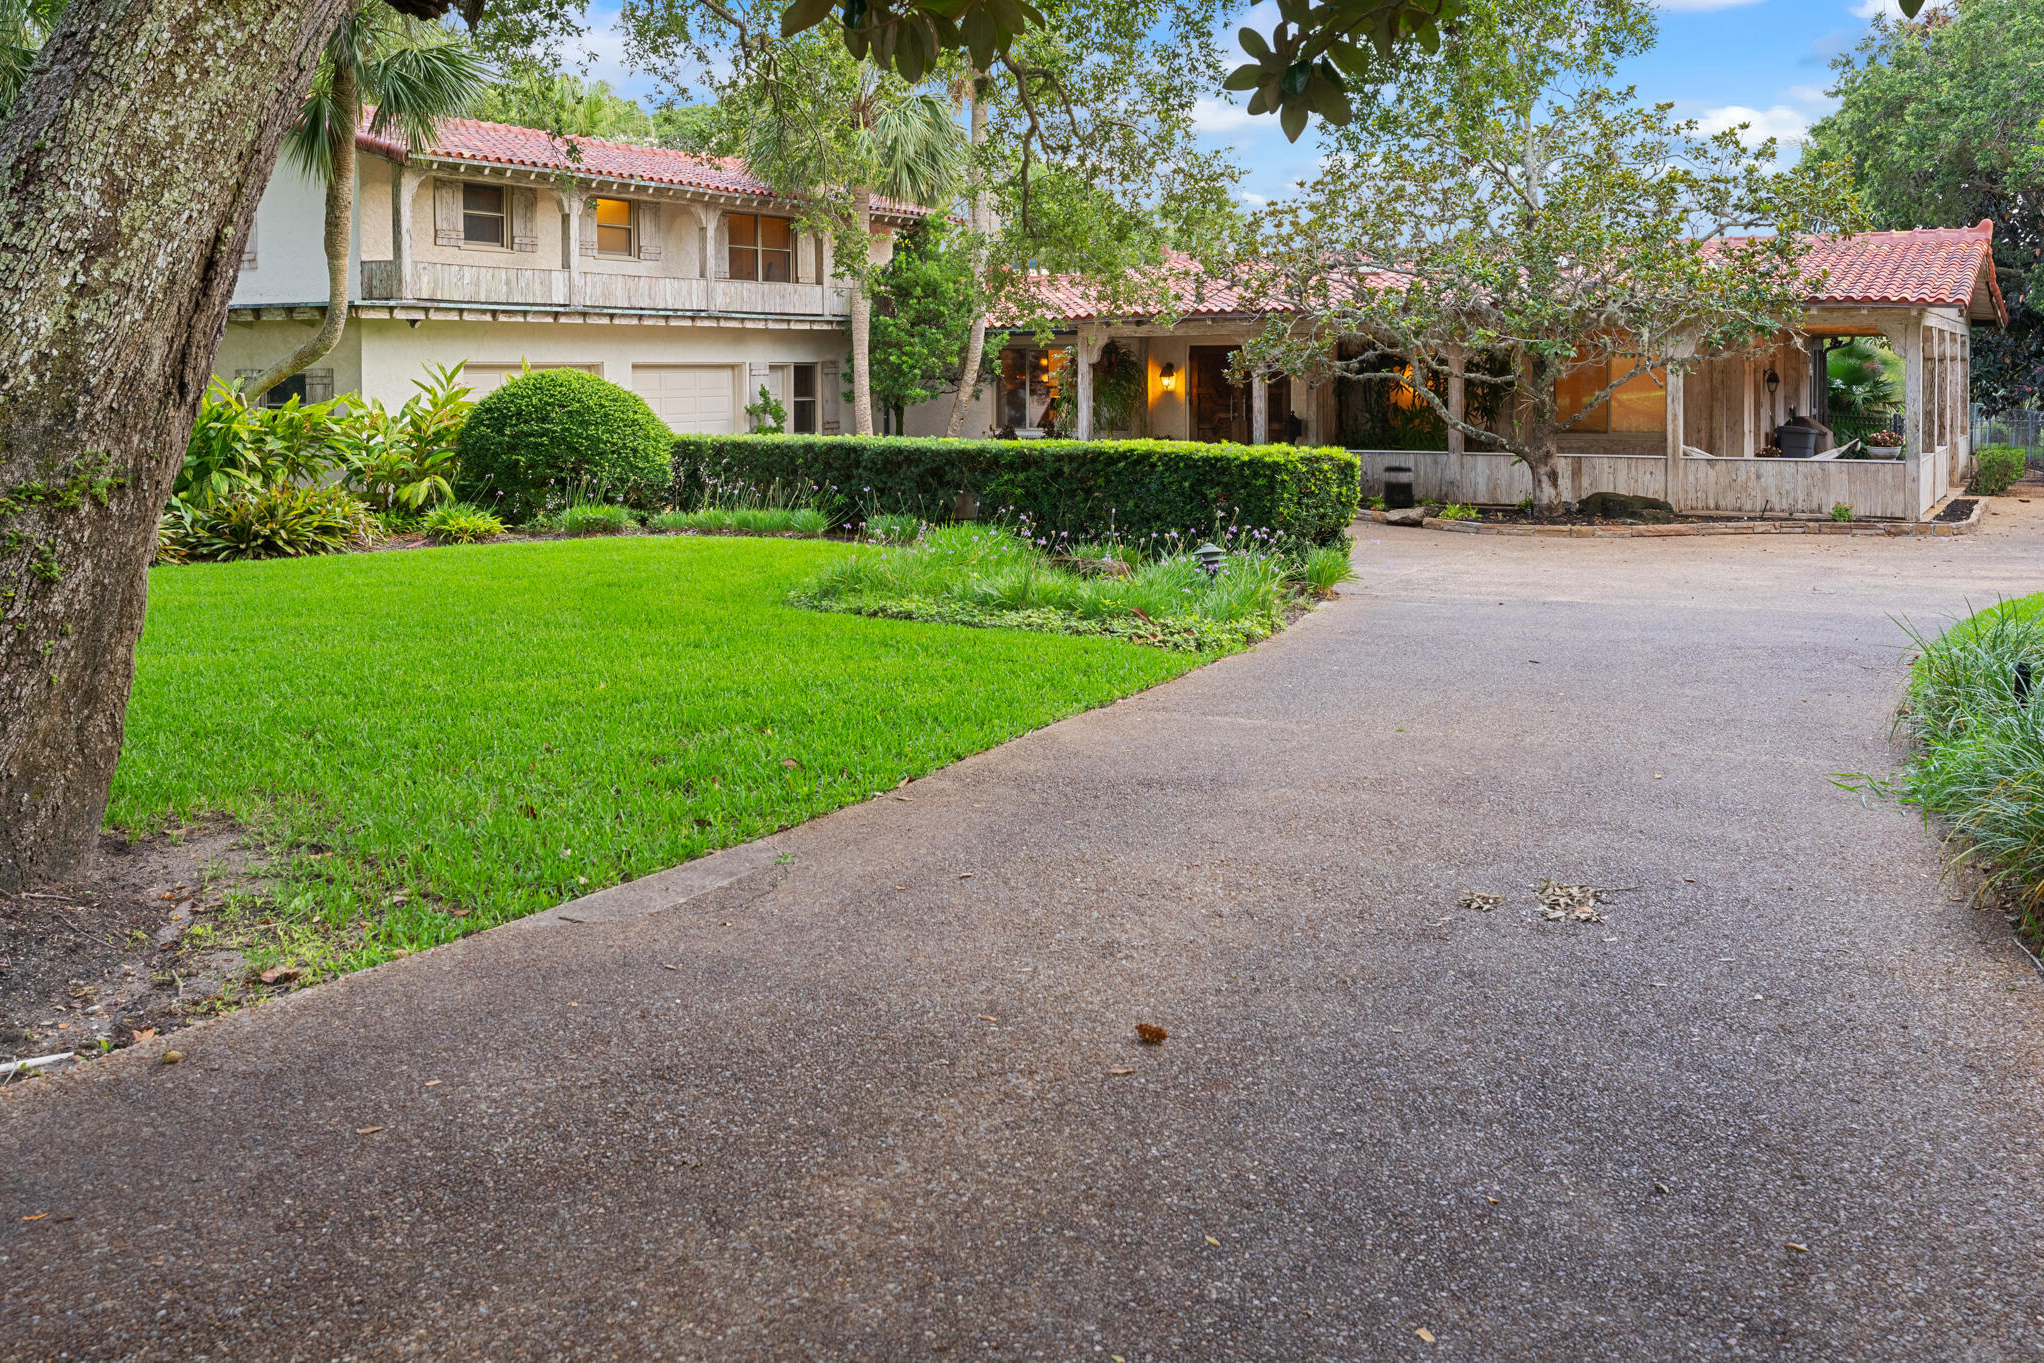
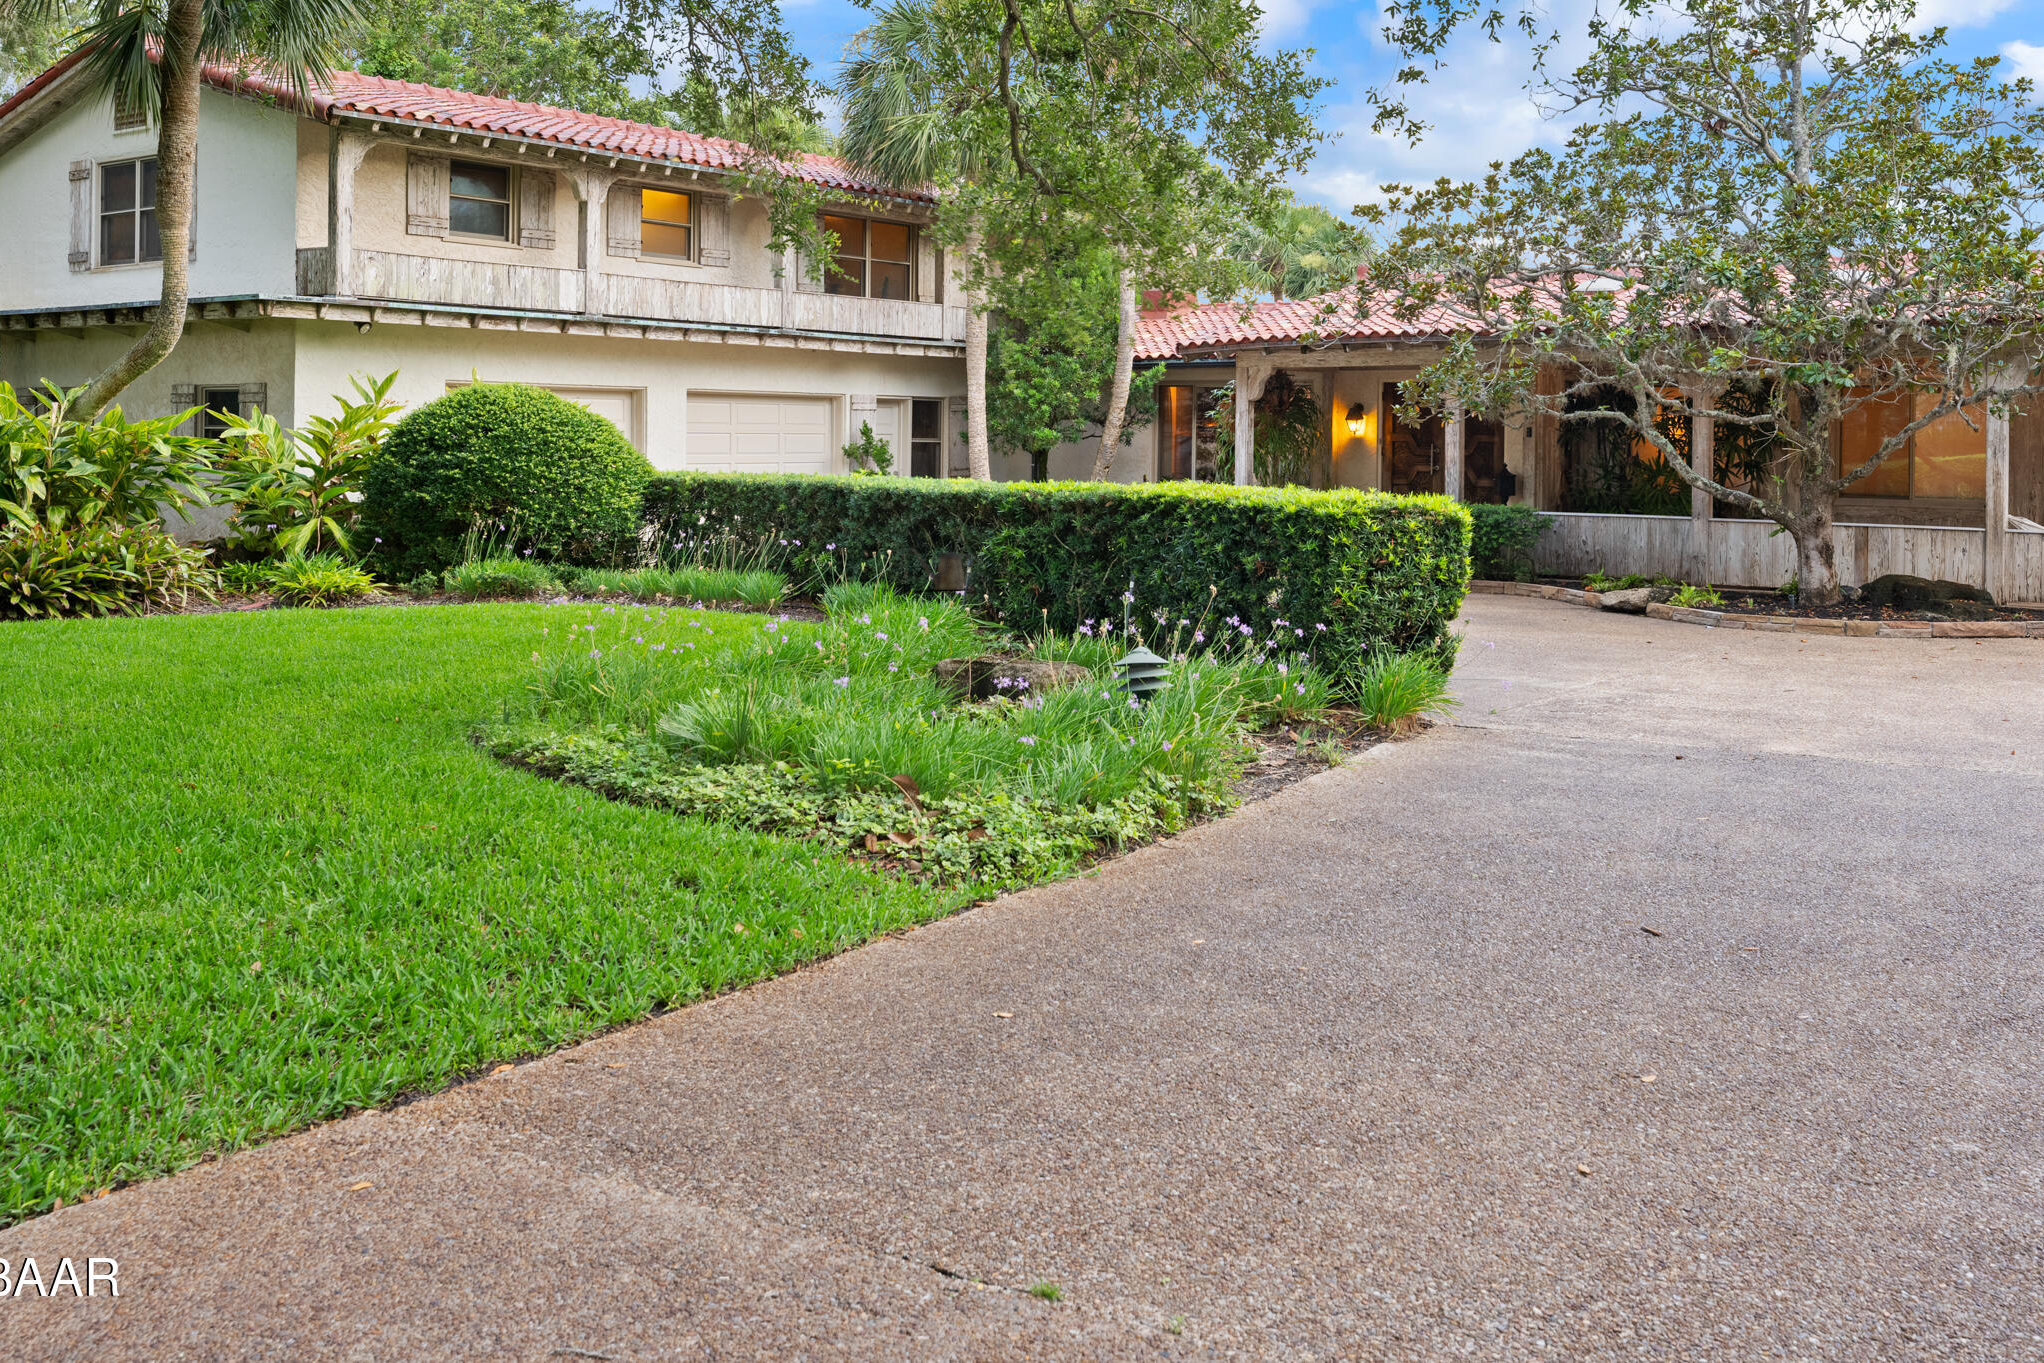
toolbox: present [1383,466,1415,508] -> none [1601,533,1645,589]

